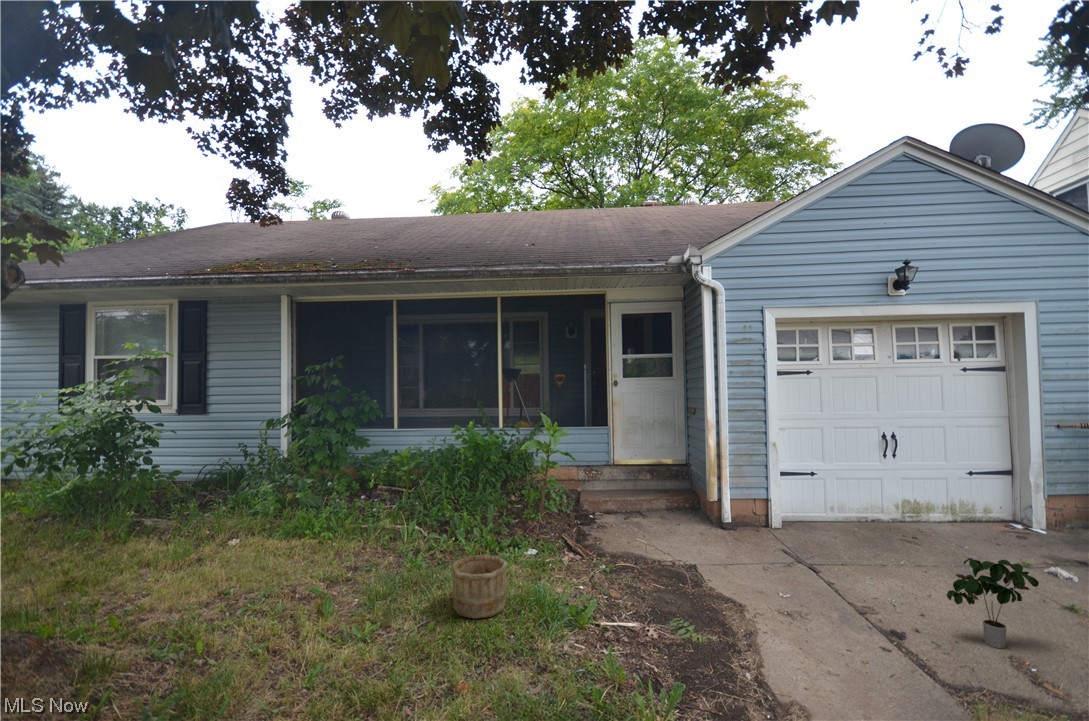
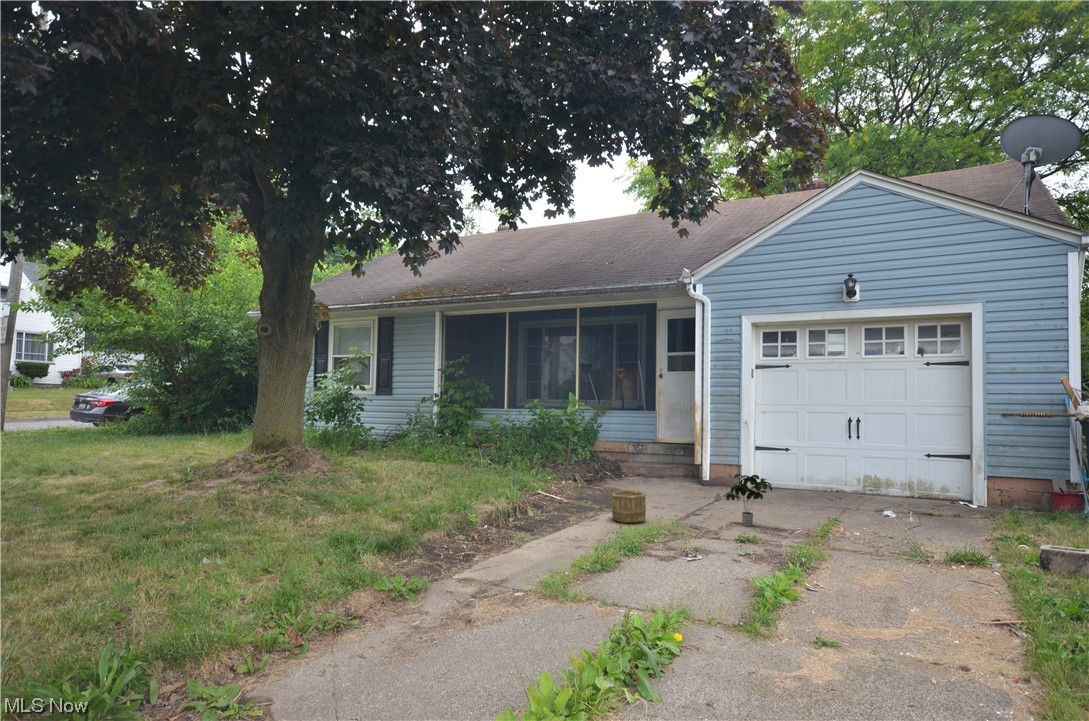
wooden bucket: present [451,555,508,619] -> present [611,490,646,523]

